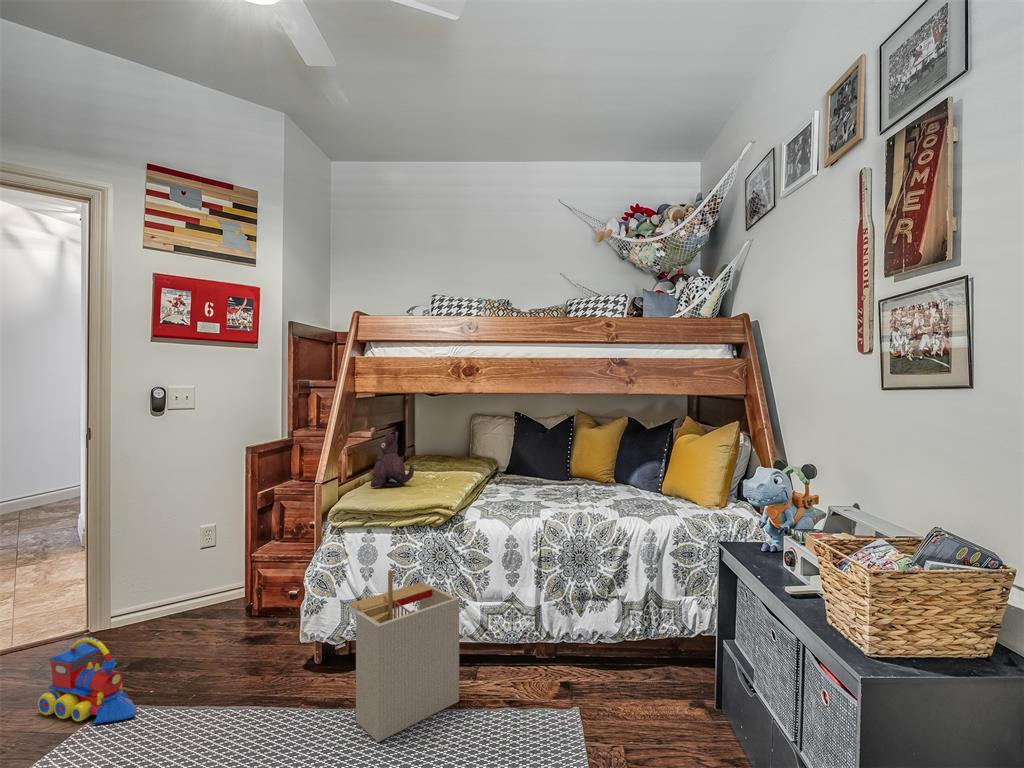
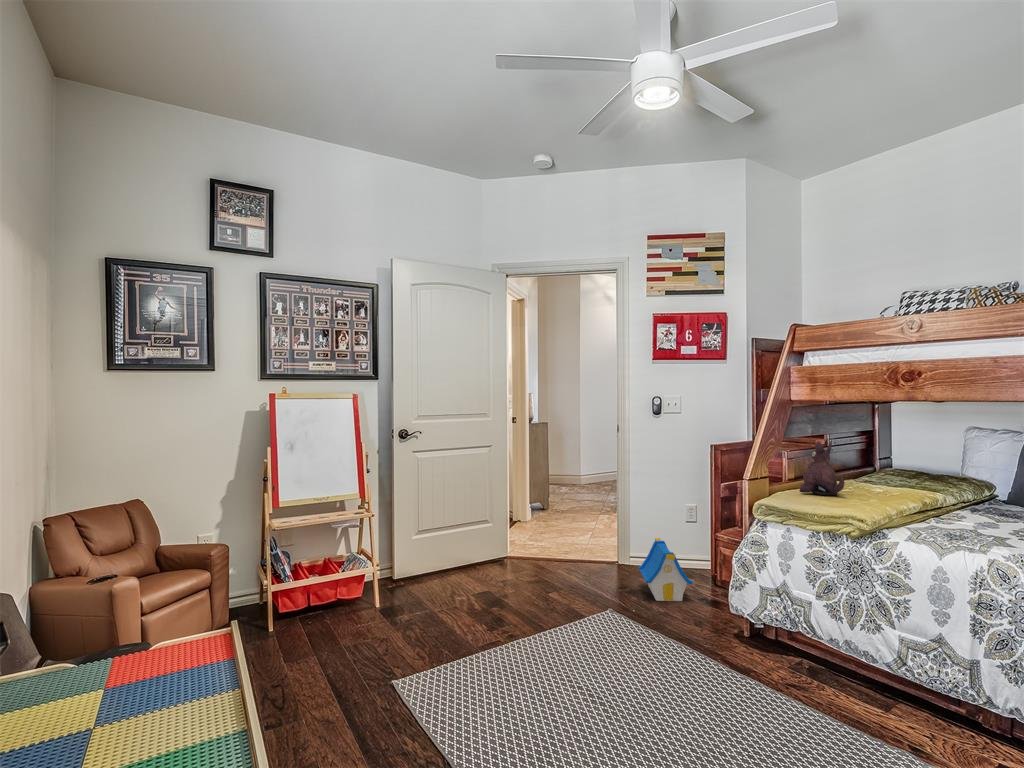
storage bin: present [349,570,459,742] -> none [746,564,854,716]
toy house: none [146,577,238,665] -> present [638,538,693,601]
toy train: present [38,637,136,723] -> none [573,557,617,617]

